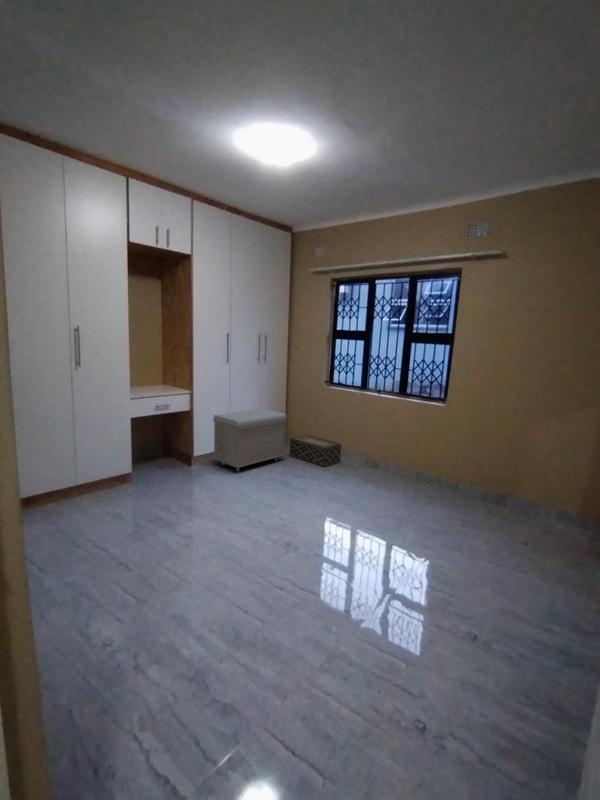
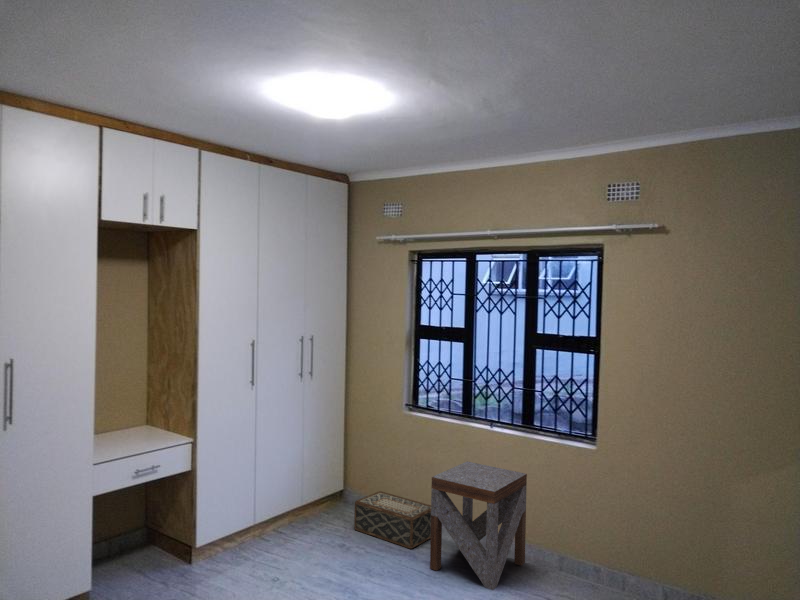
storage bench: present [214,409,286,471] -> none [230,454,348,569]
side table: none [334,415,399,489] -> present [430,461,527,590]

